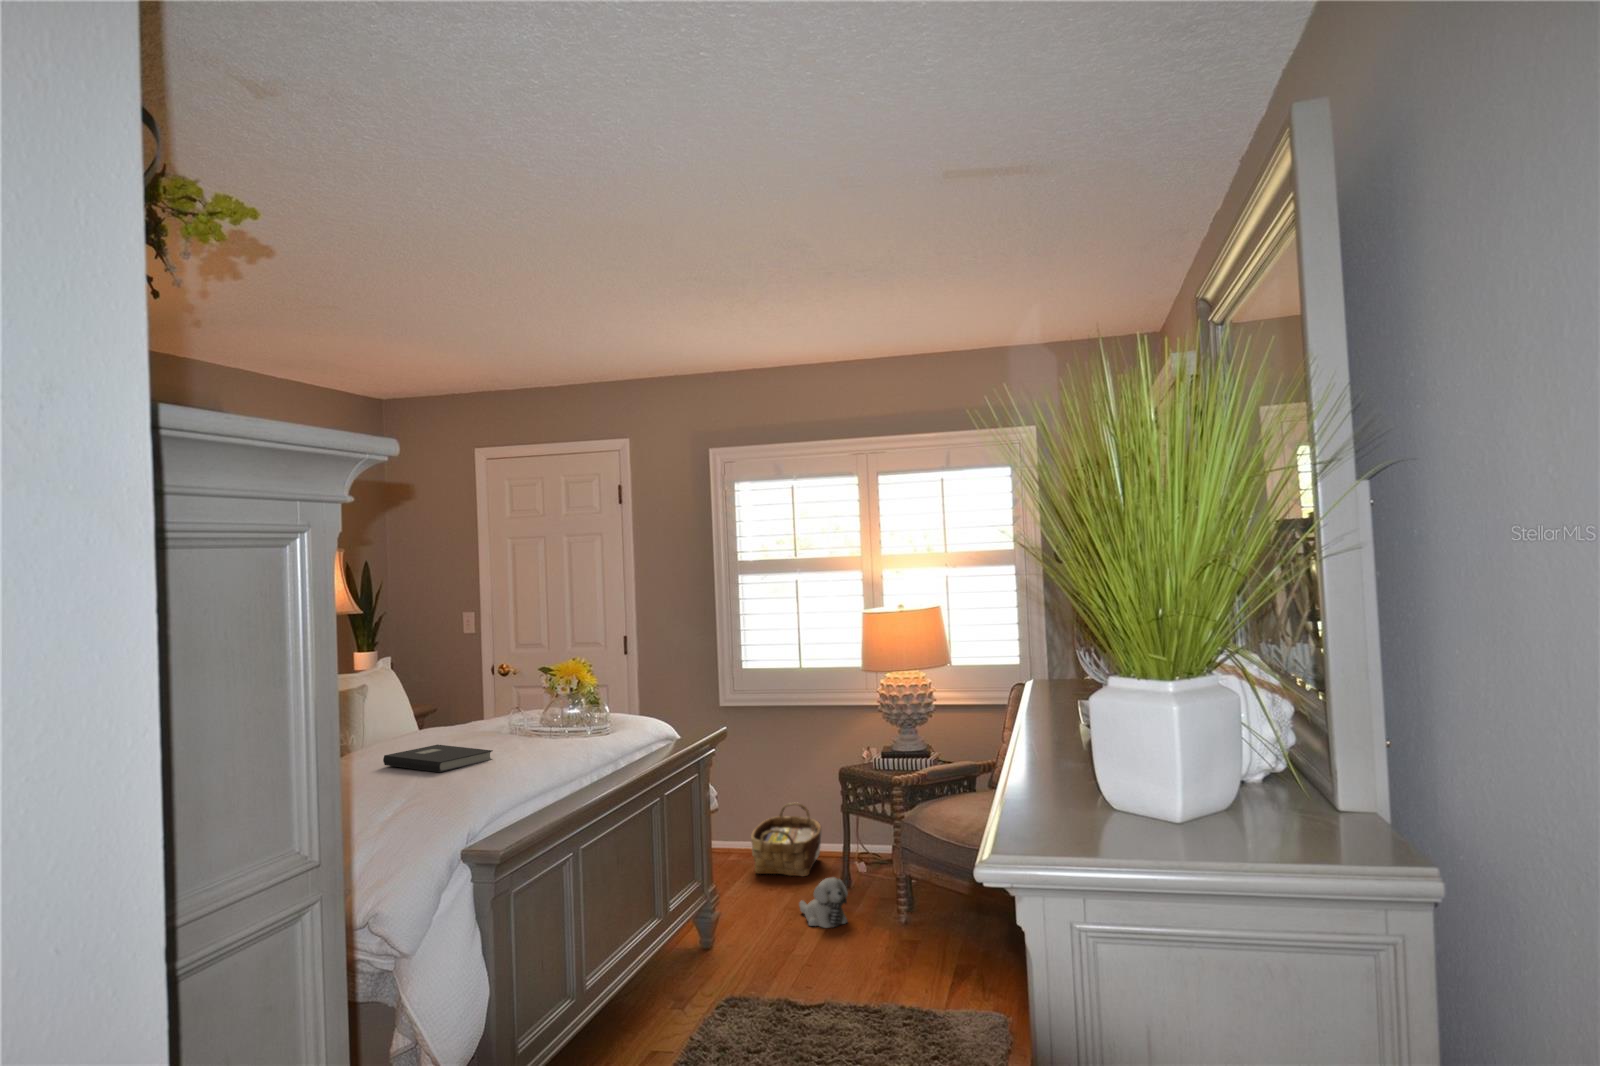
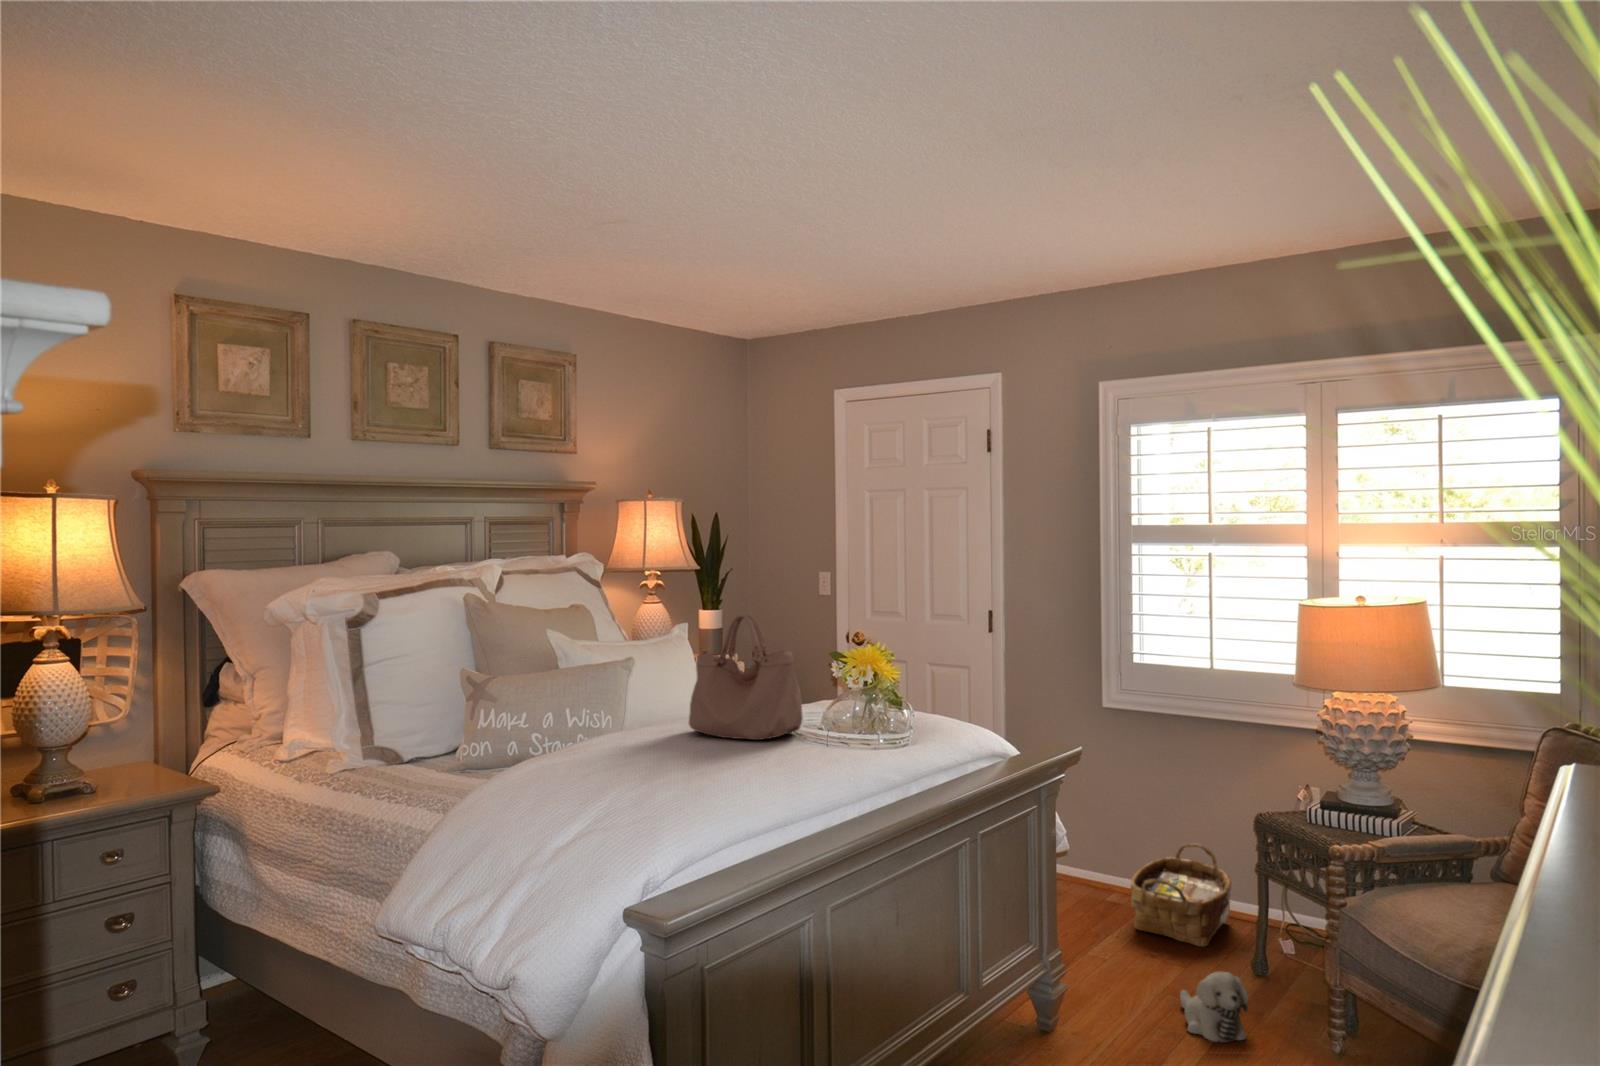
handbag: none [418,640,524,742] -> present [689,615,803,740]
book: present [383,745,493,772] -> none [621,742,738,784]

